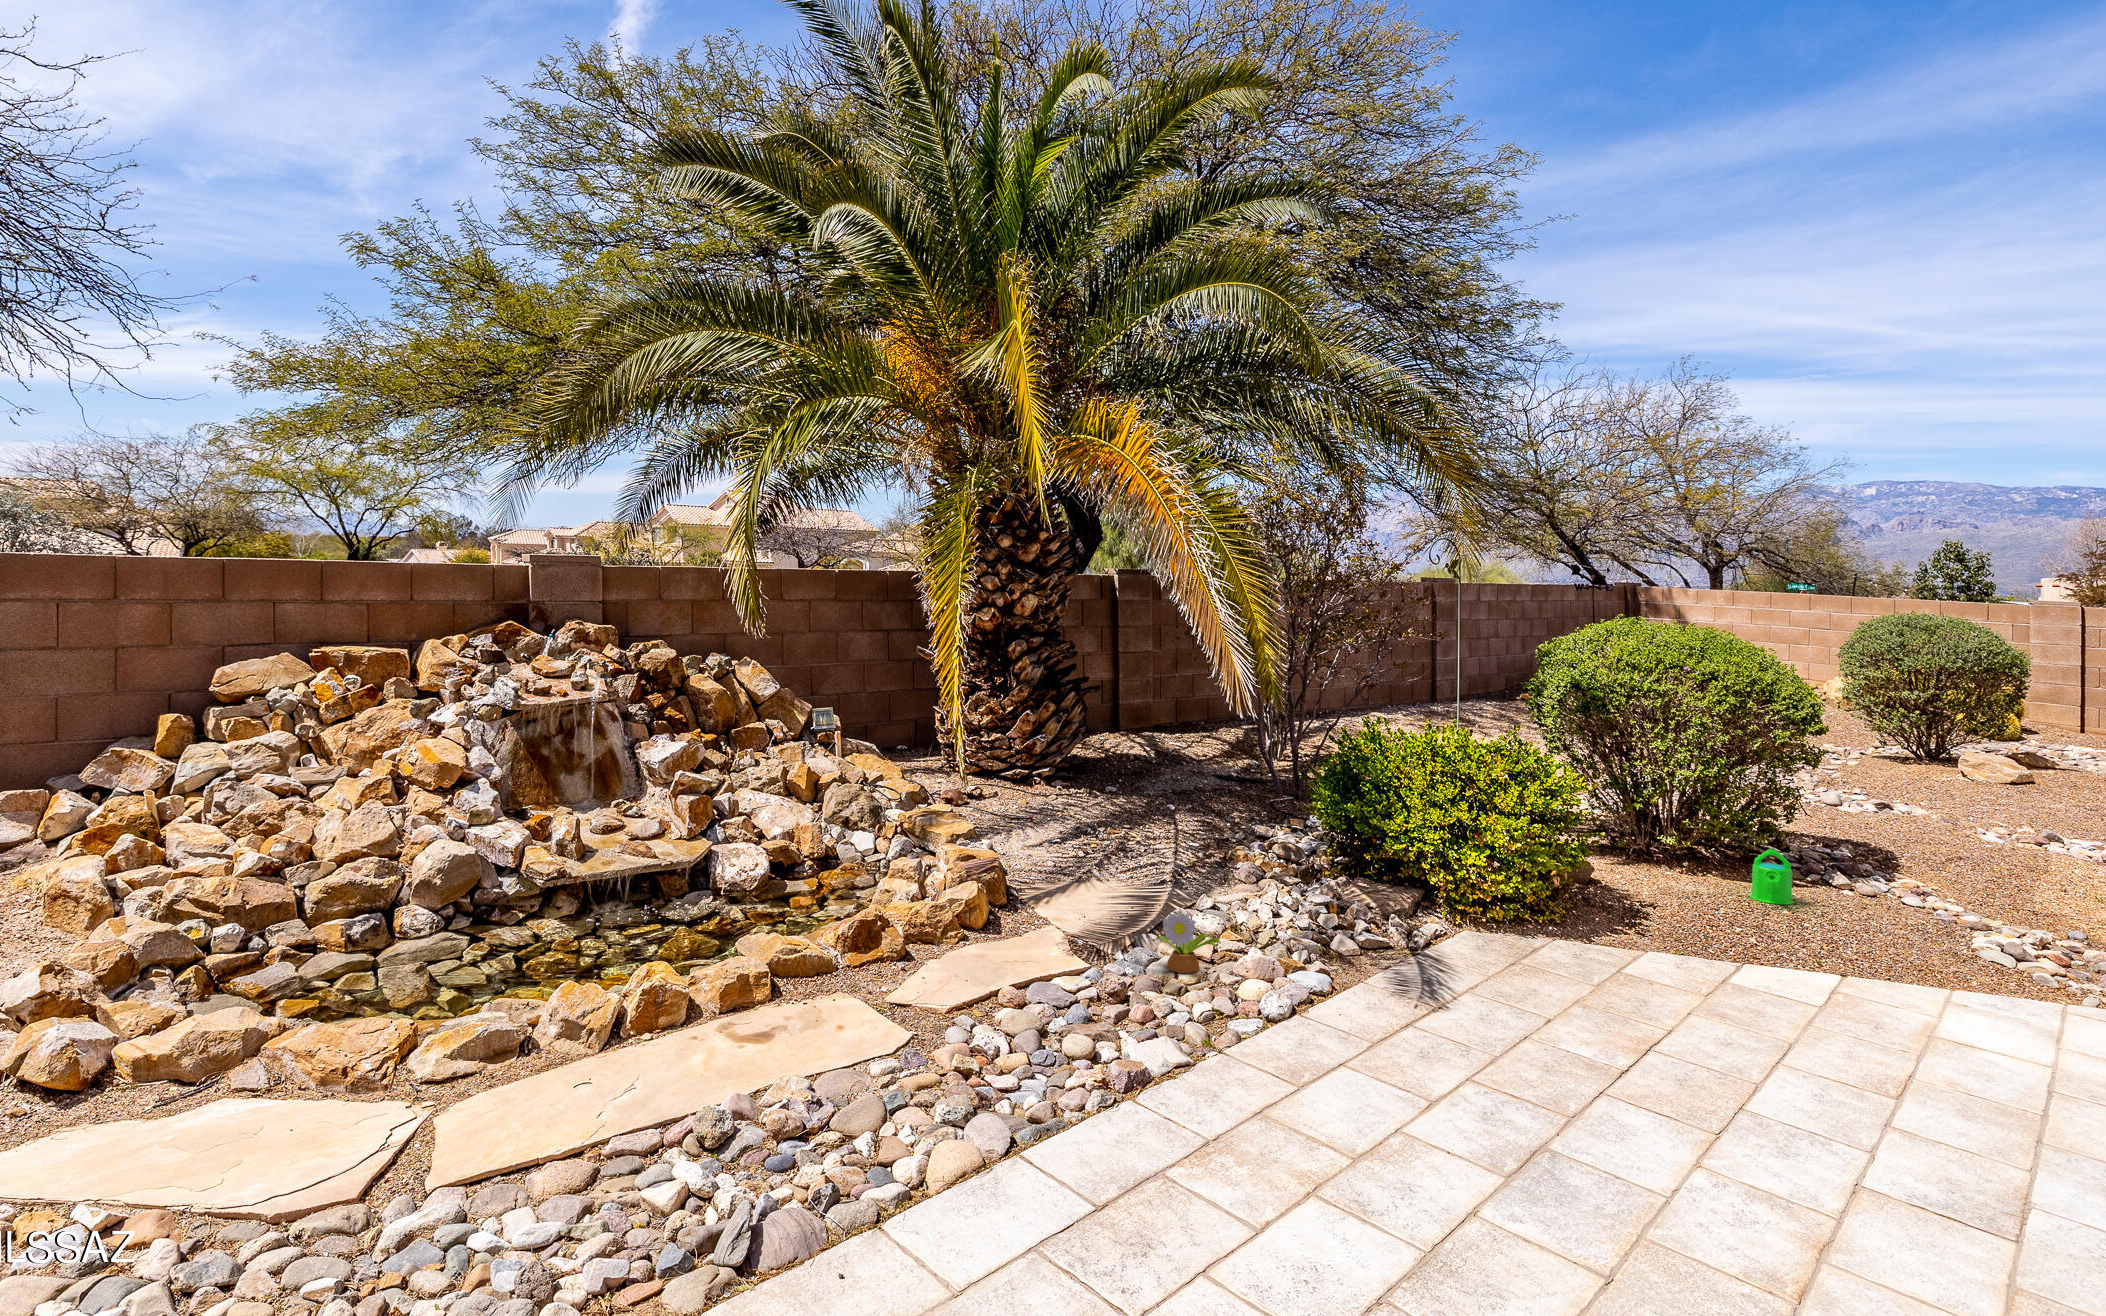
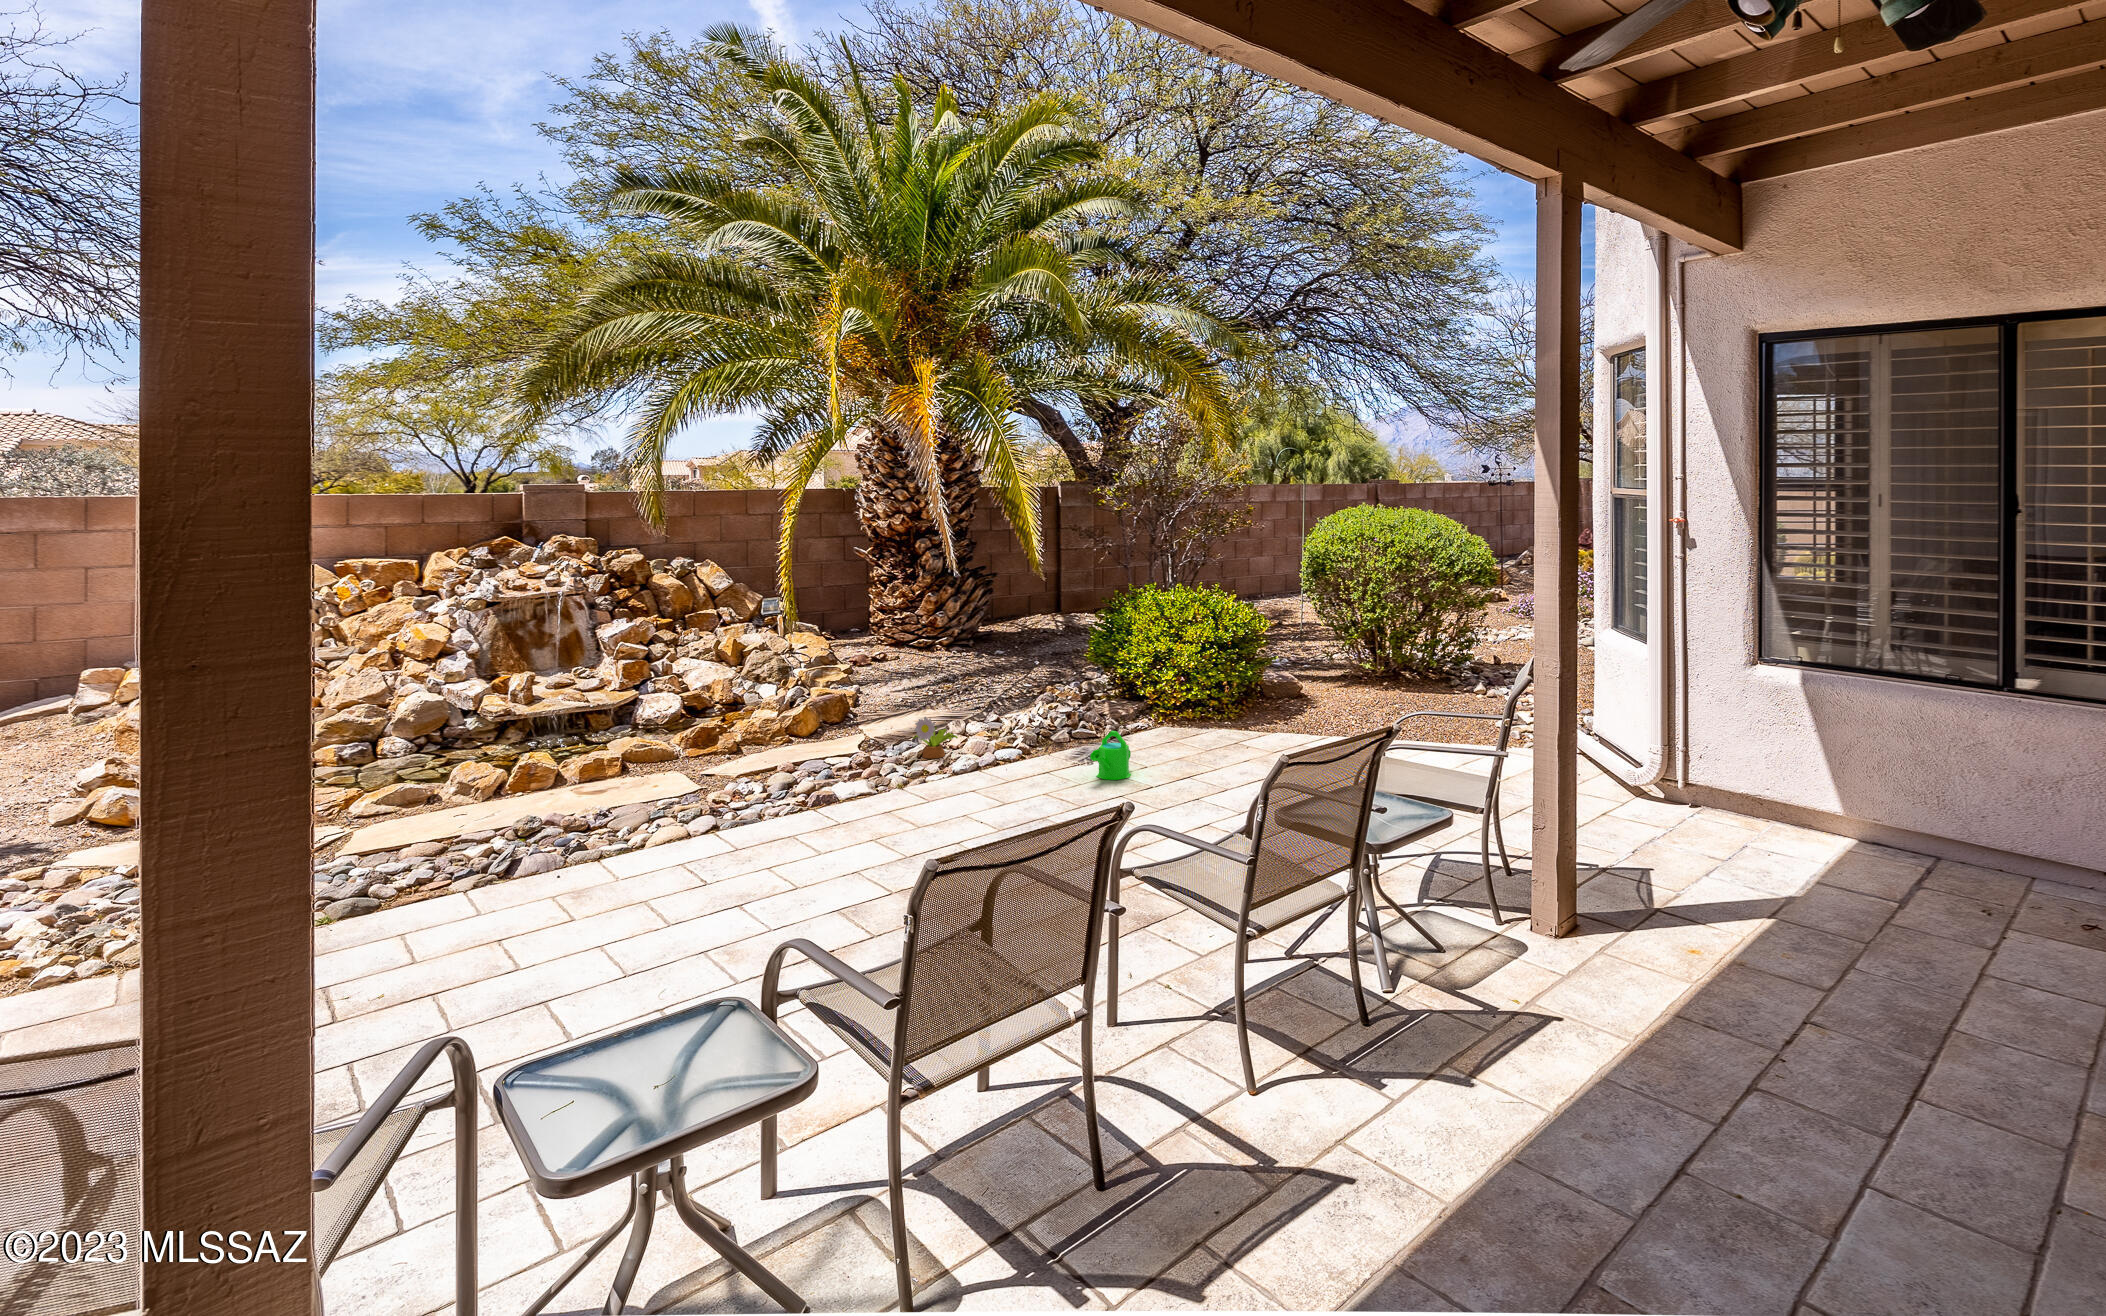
watering can: present [1749,849,1794,905] -> present [1090,731,1131,780]

